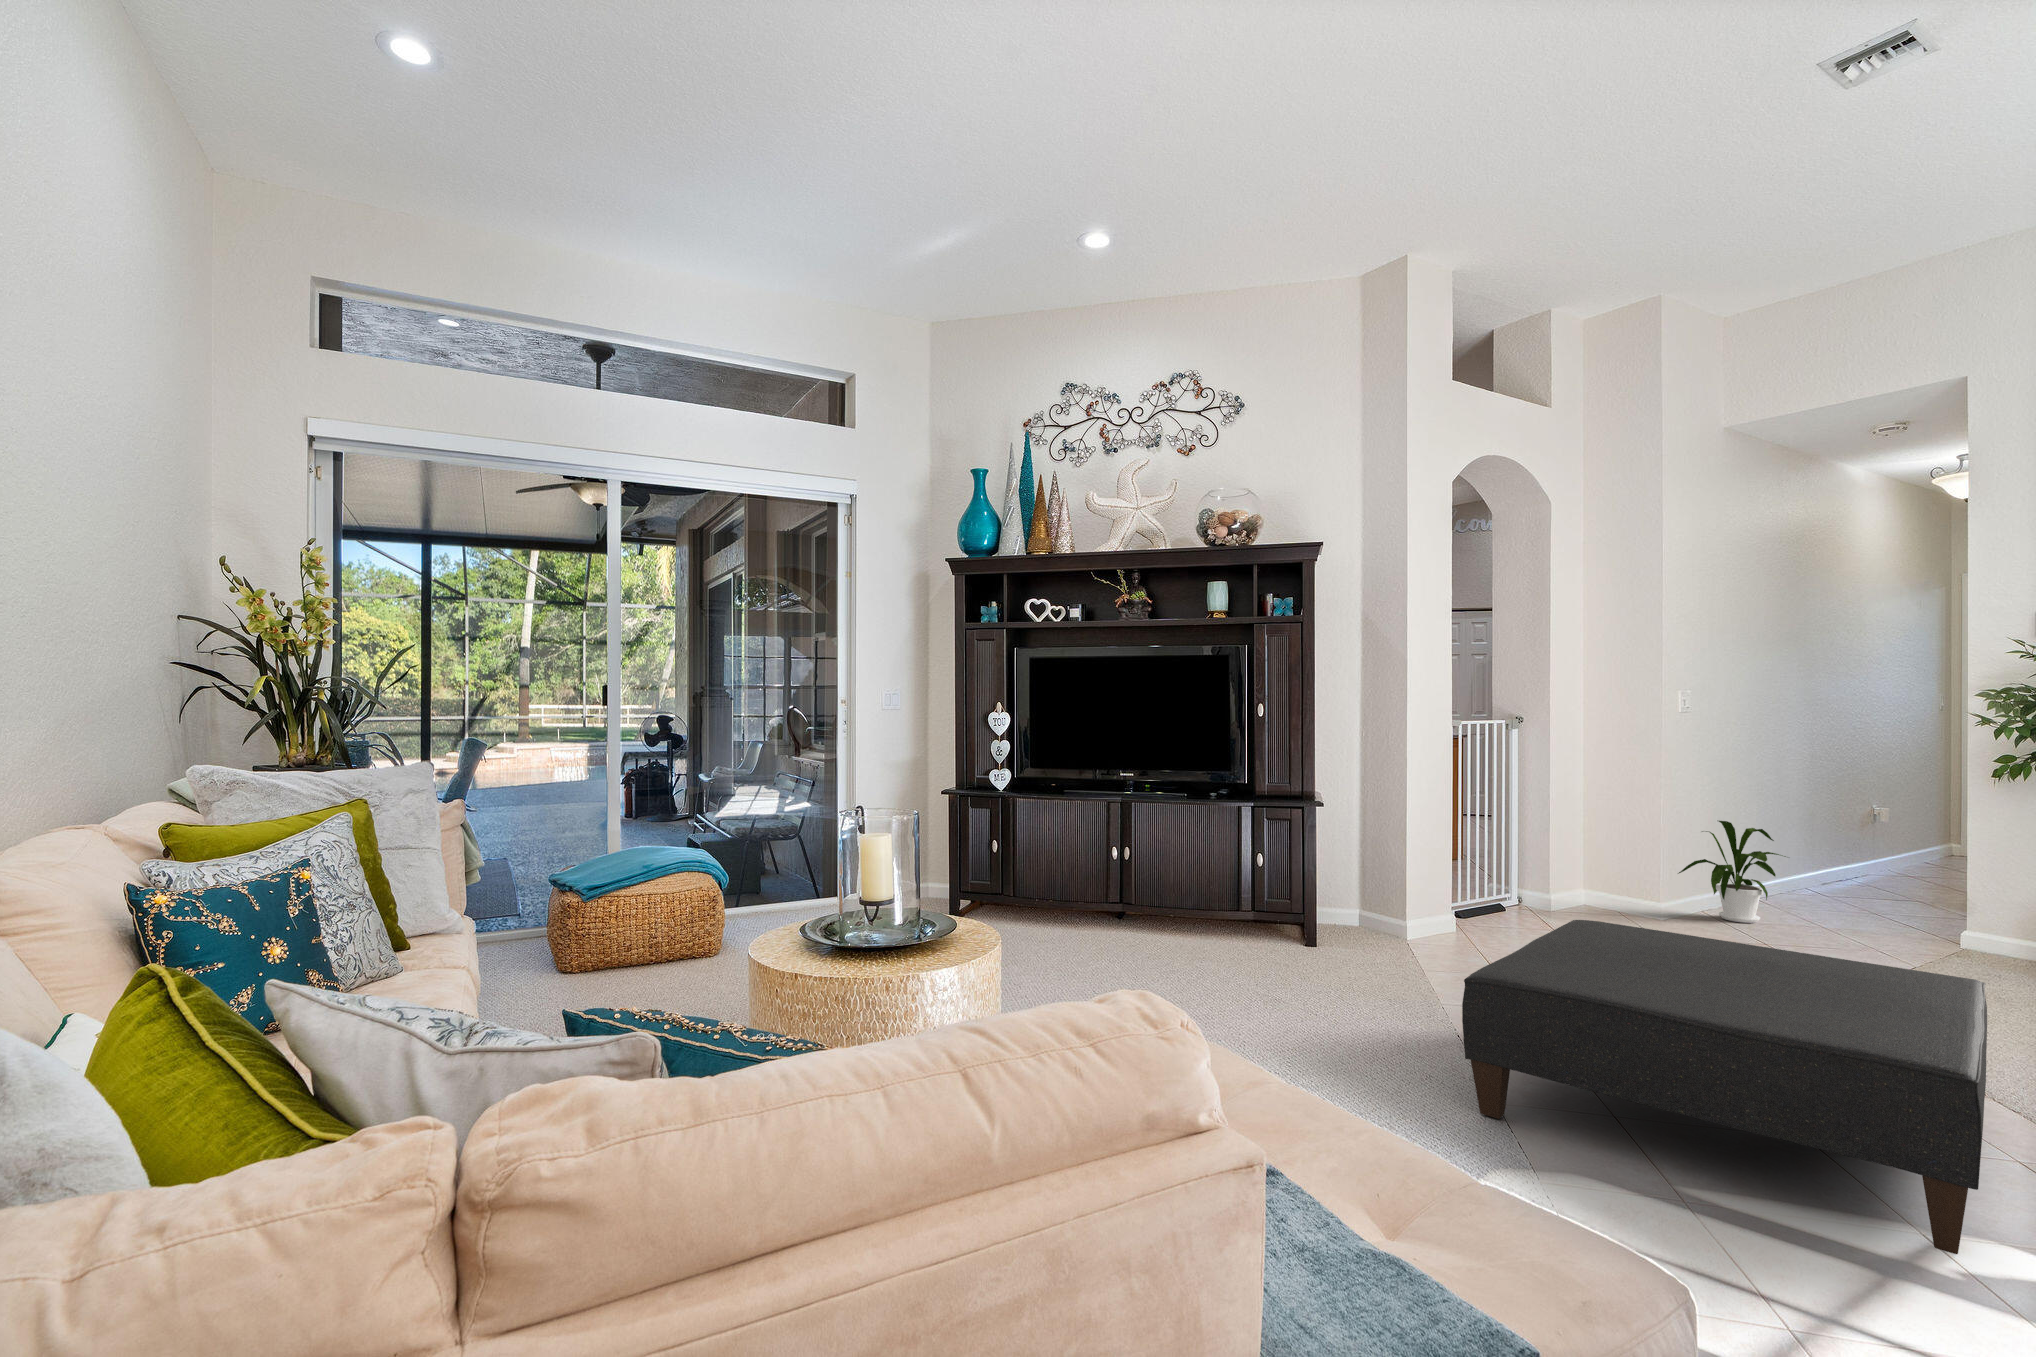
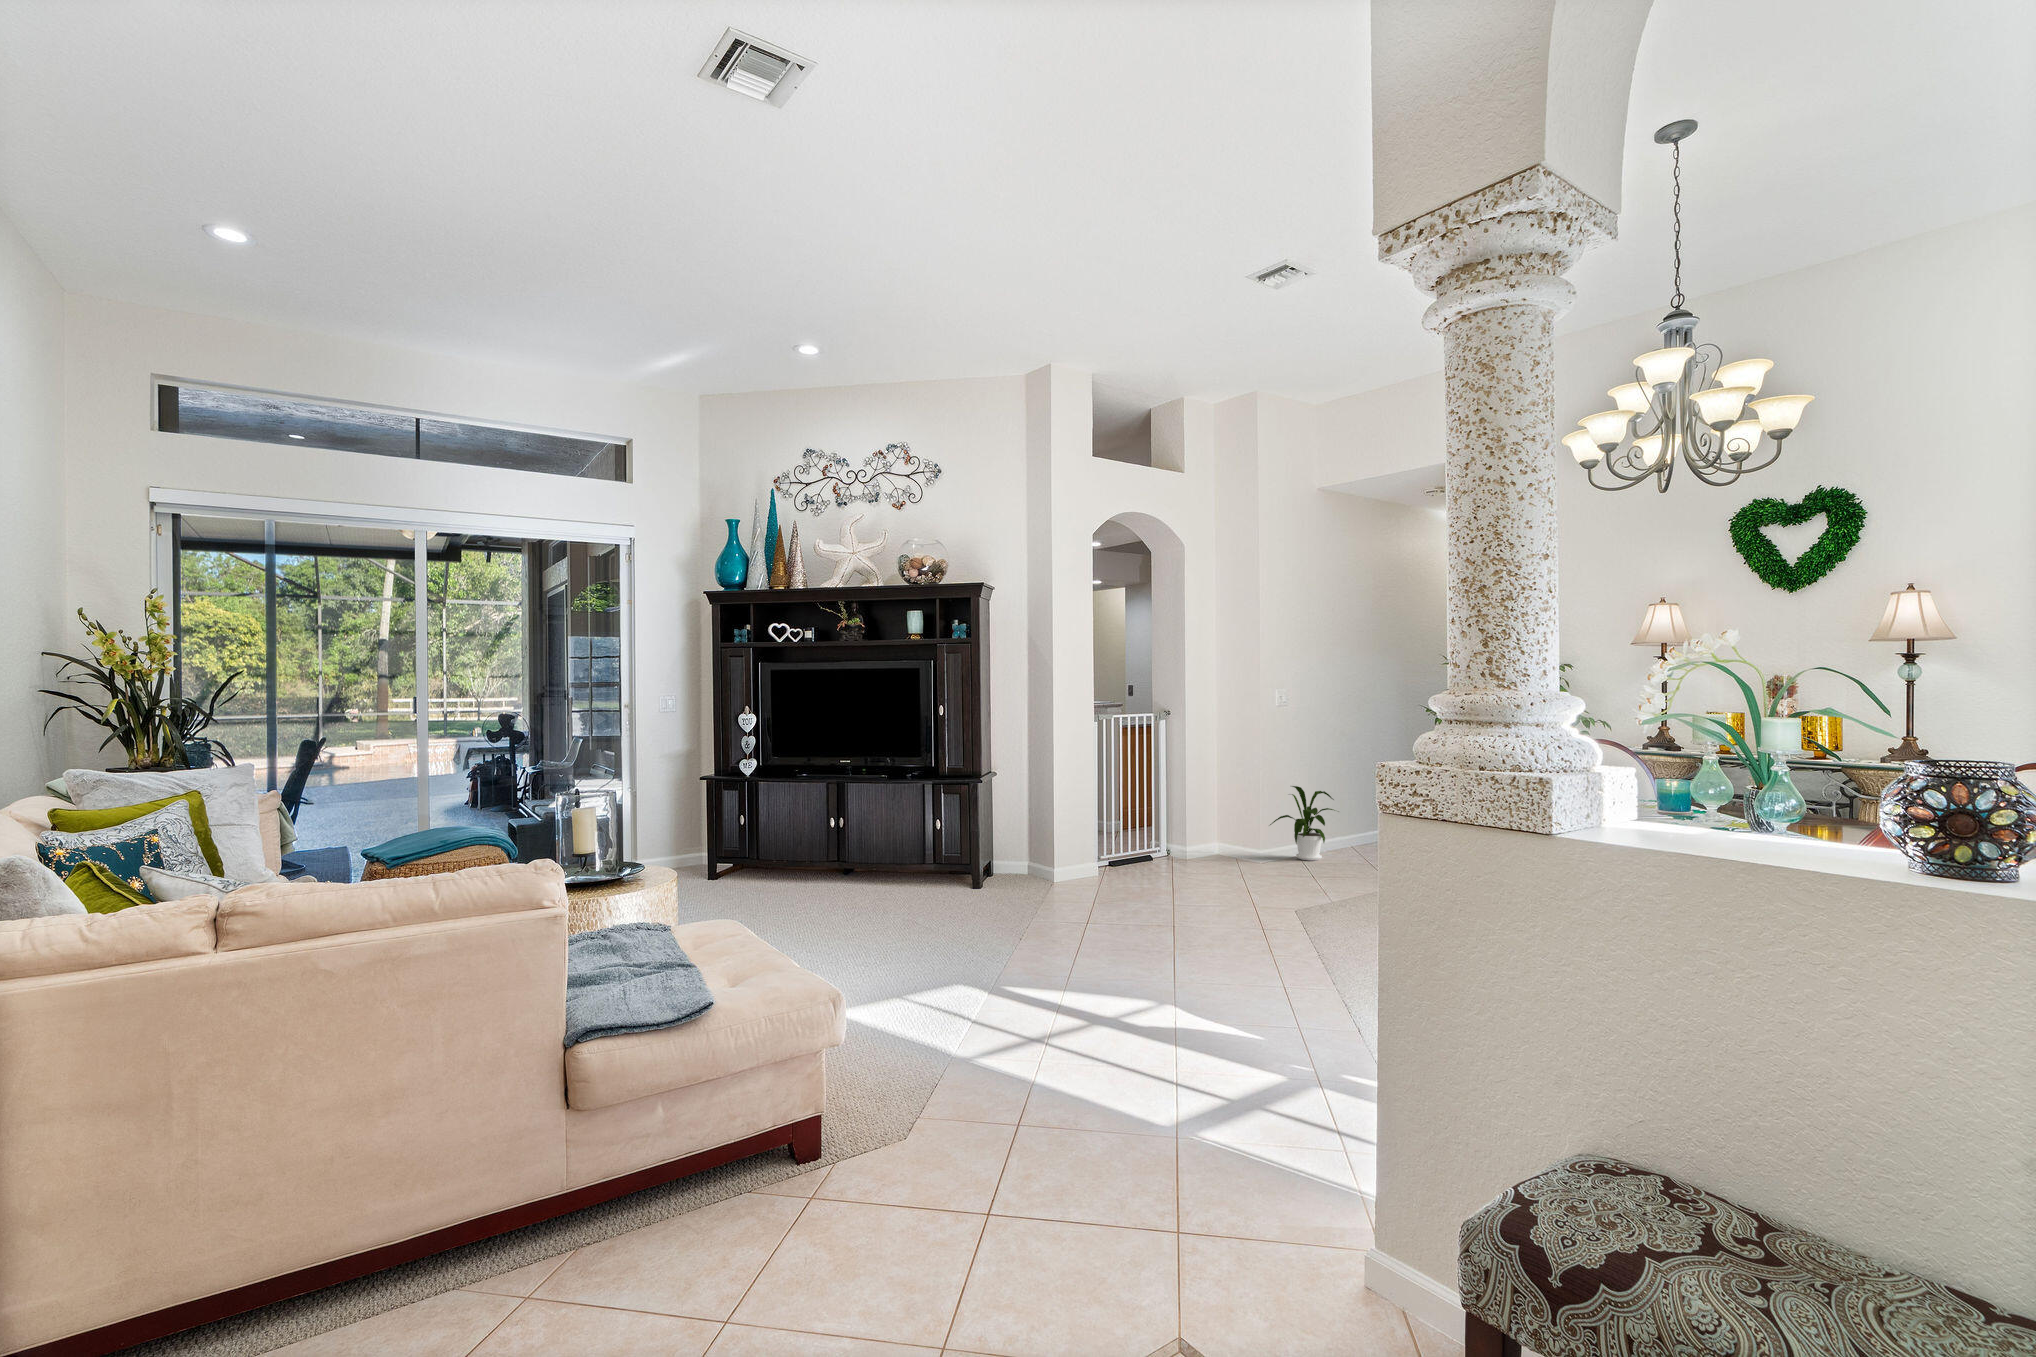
ottoman: present [1462,920,1987,1254] -> none [981,855,1307,1028]

